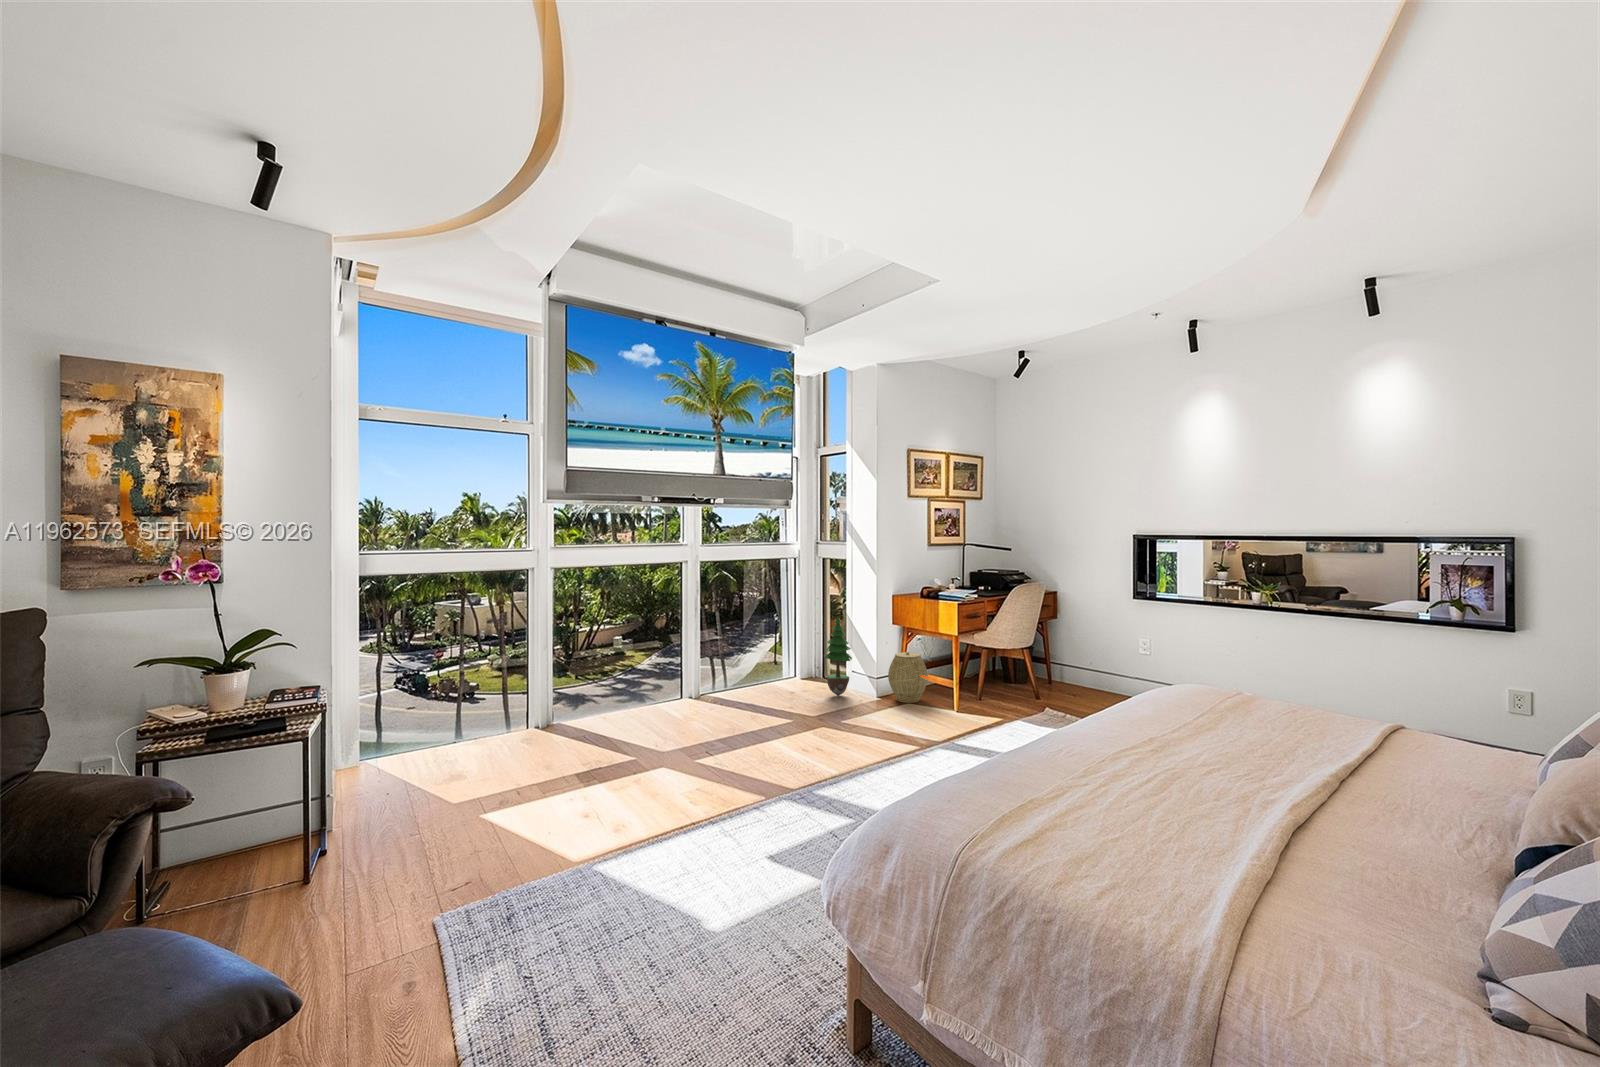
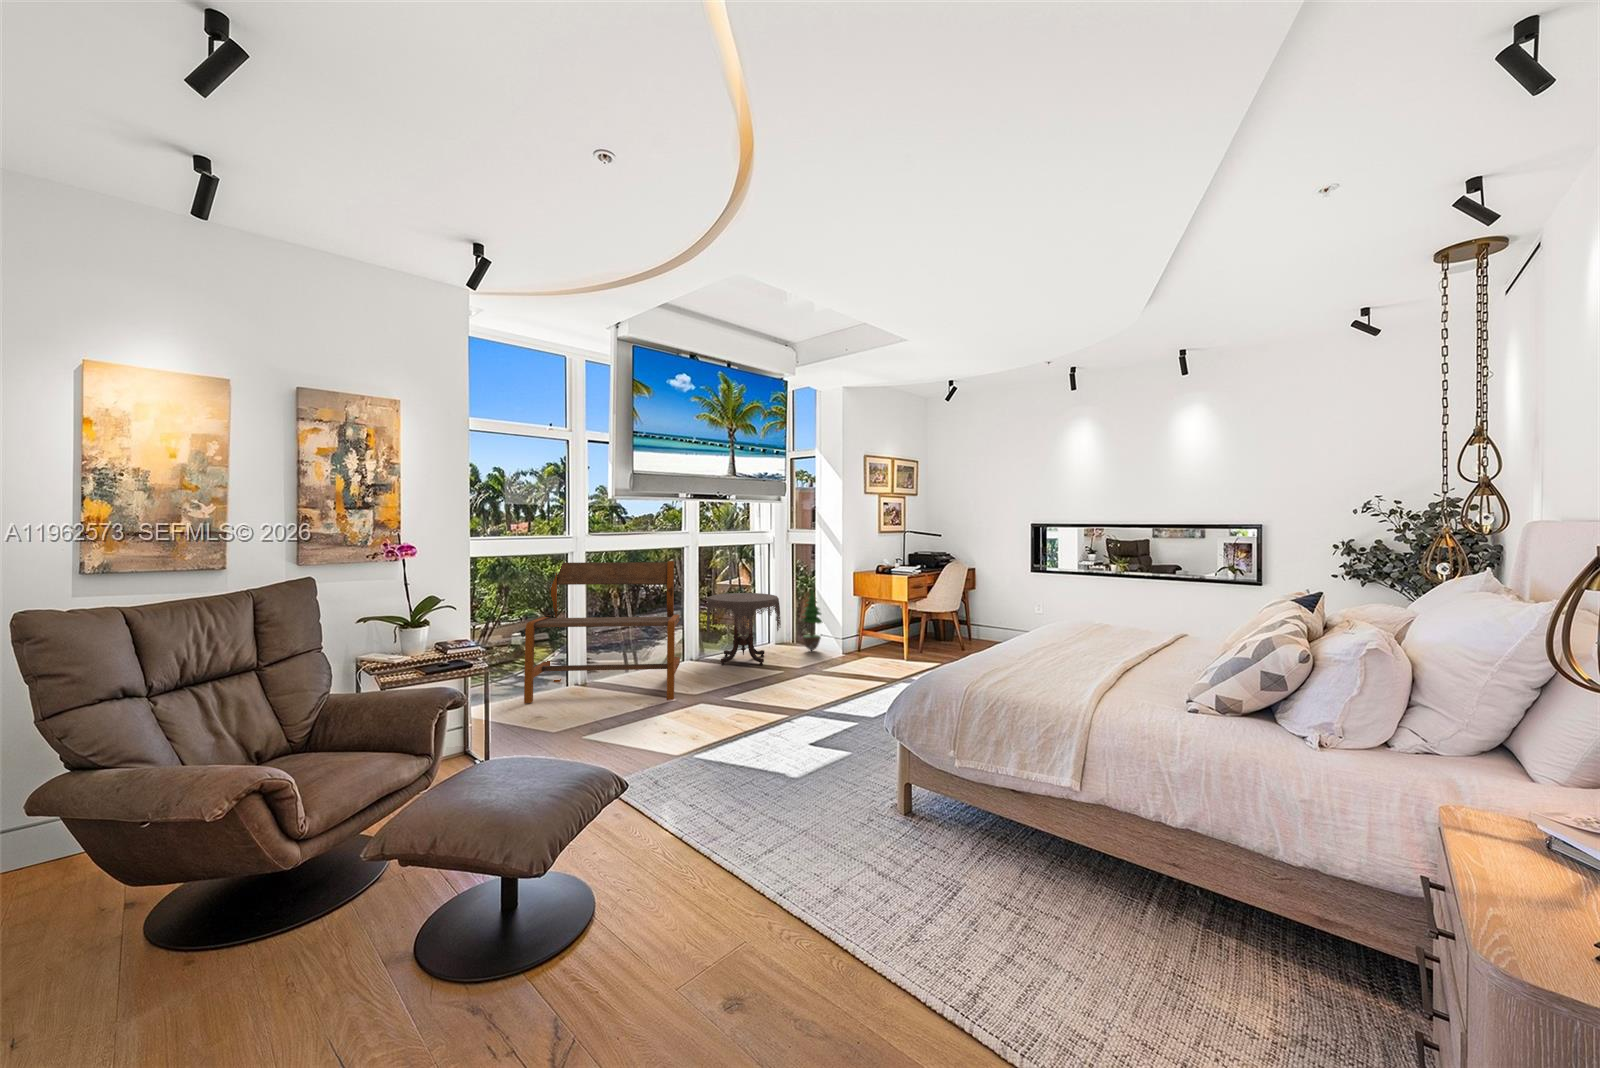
bench: none [444,582,652,763] -> present [524,561,680,703]
side table: none [701,621,793,714] -> present [707,593,781,665]
woven basket: present [888,652,928,703] -> none [852,615,882,654]

